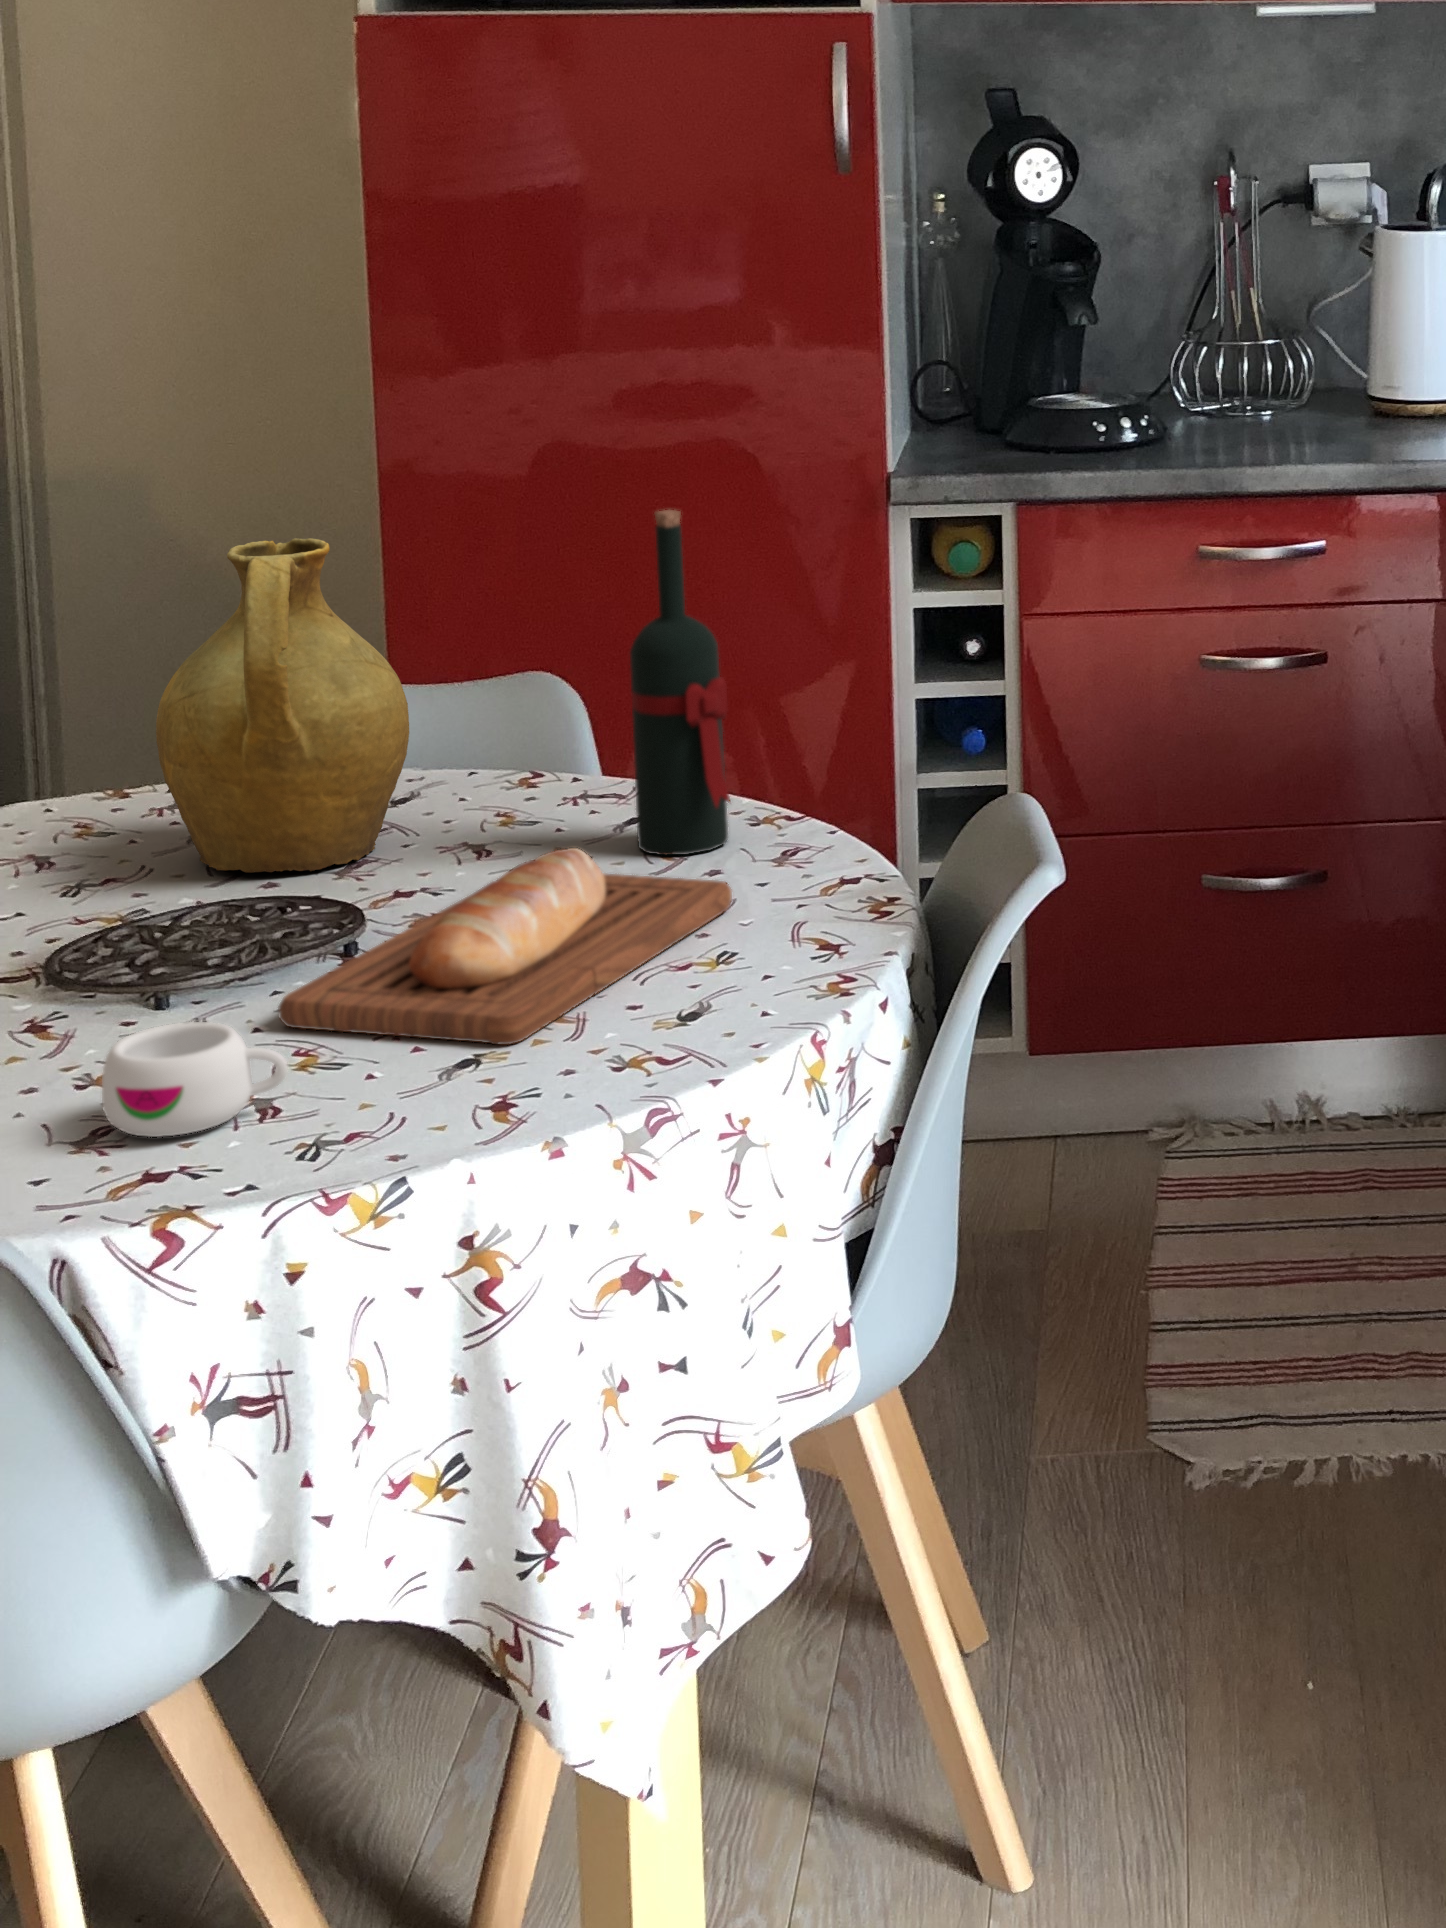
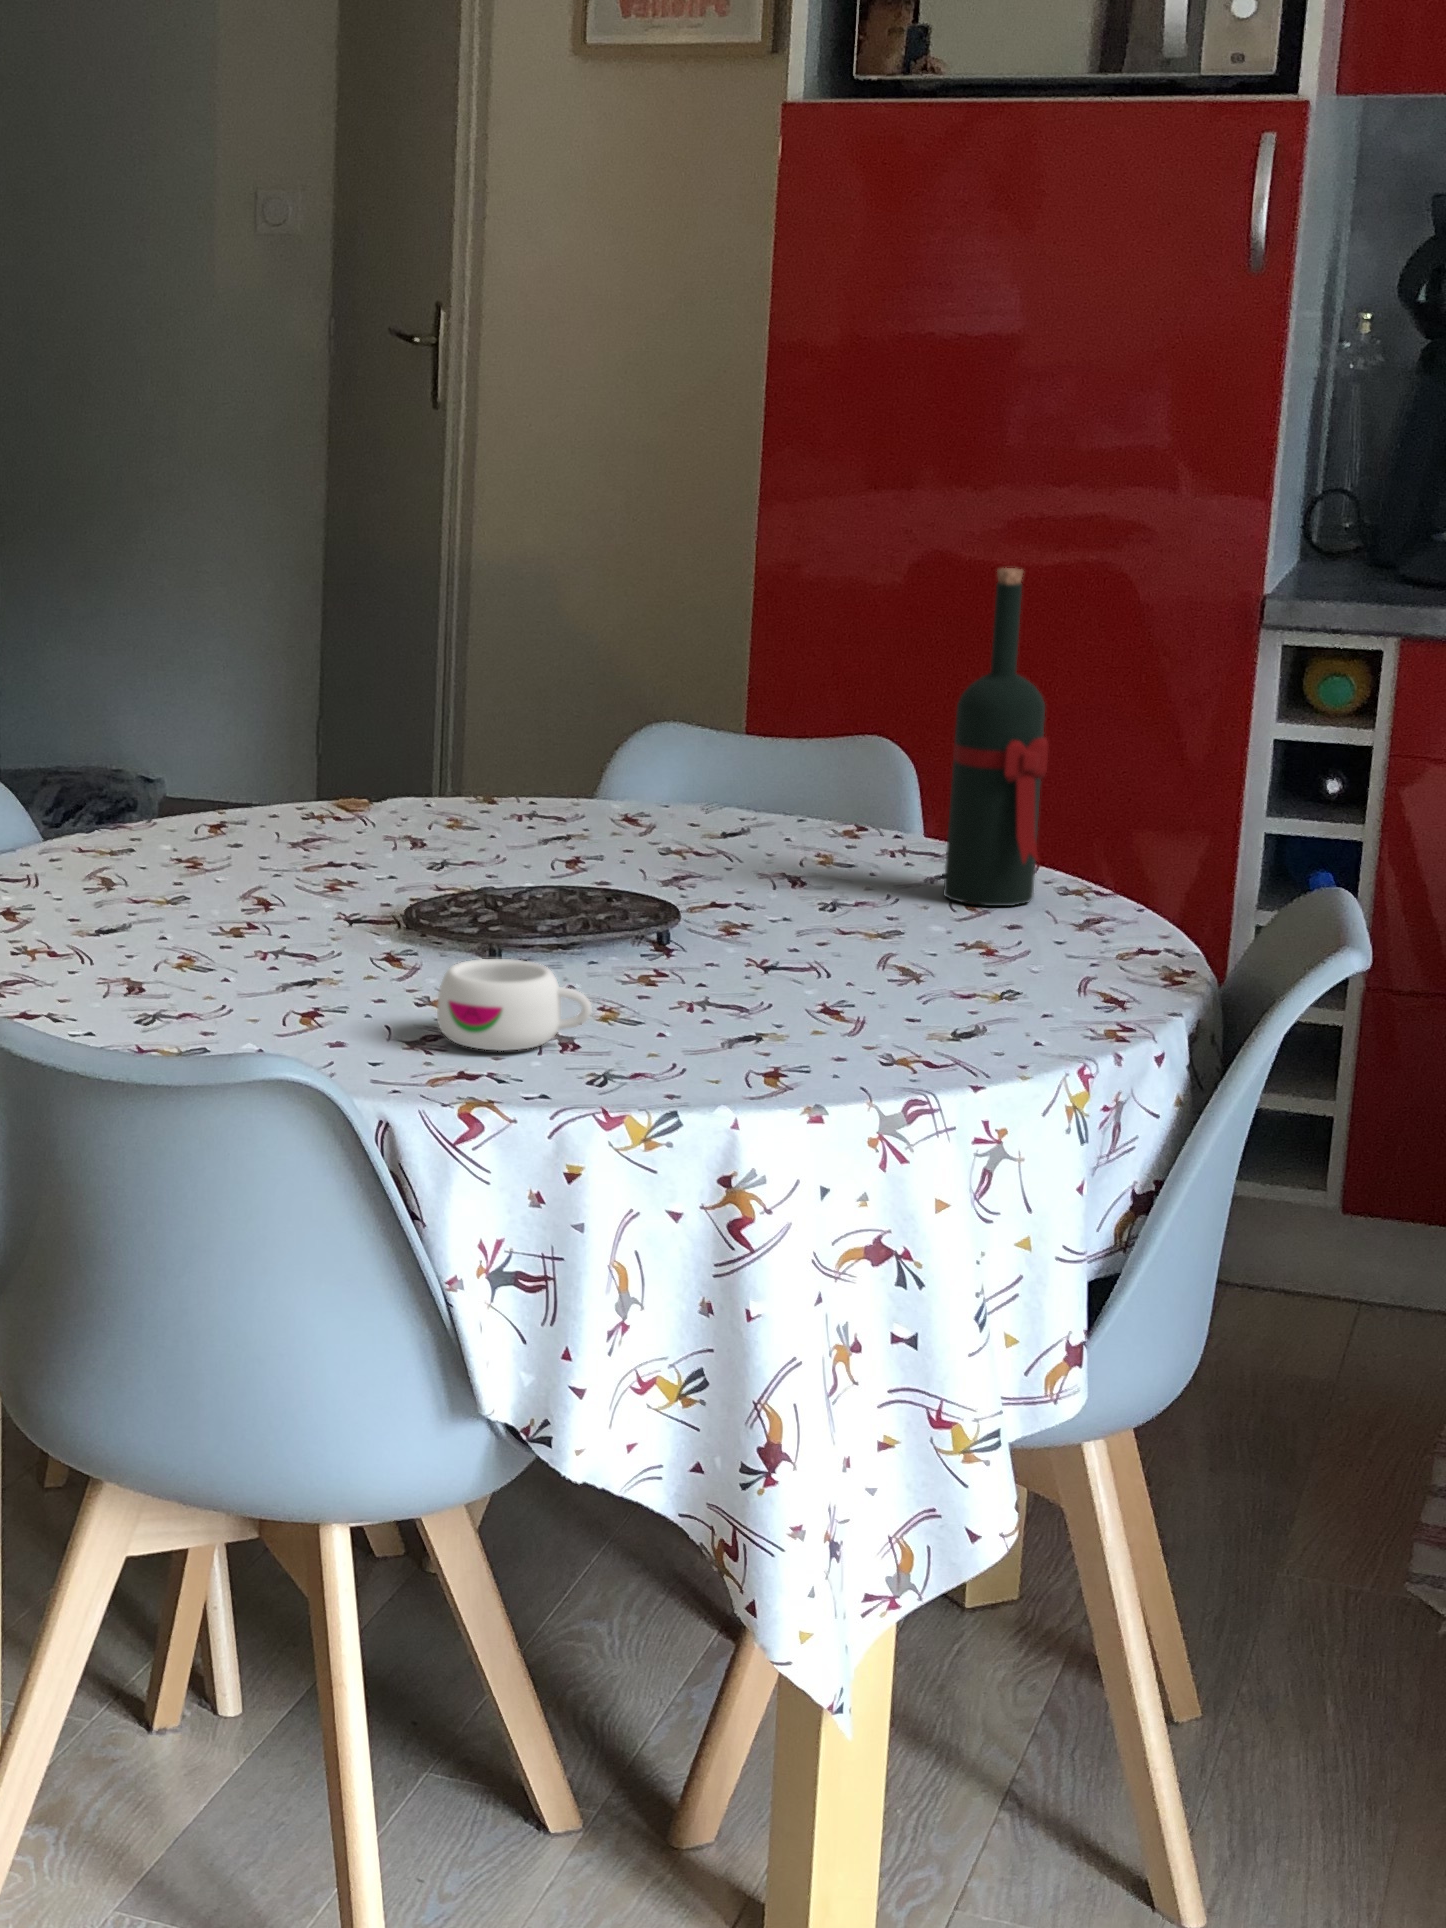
pitcher: present [156,538,409,873] -> none [524,571,745,876]
bread loaf: present [278,848,732,1045] -> none [593,875,1025,1029]

